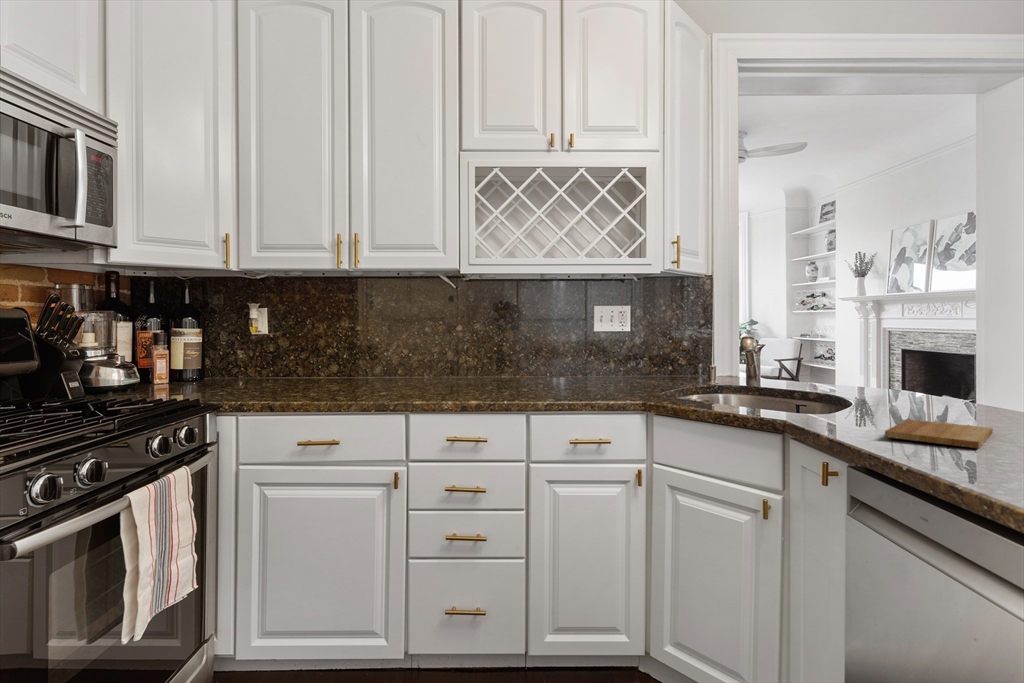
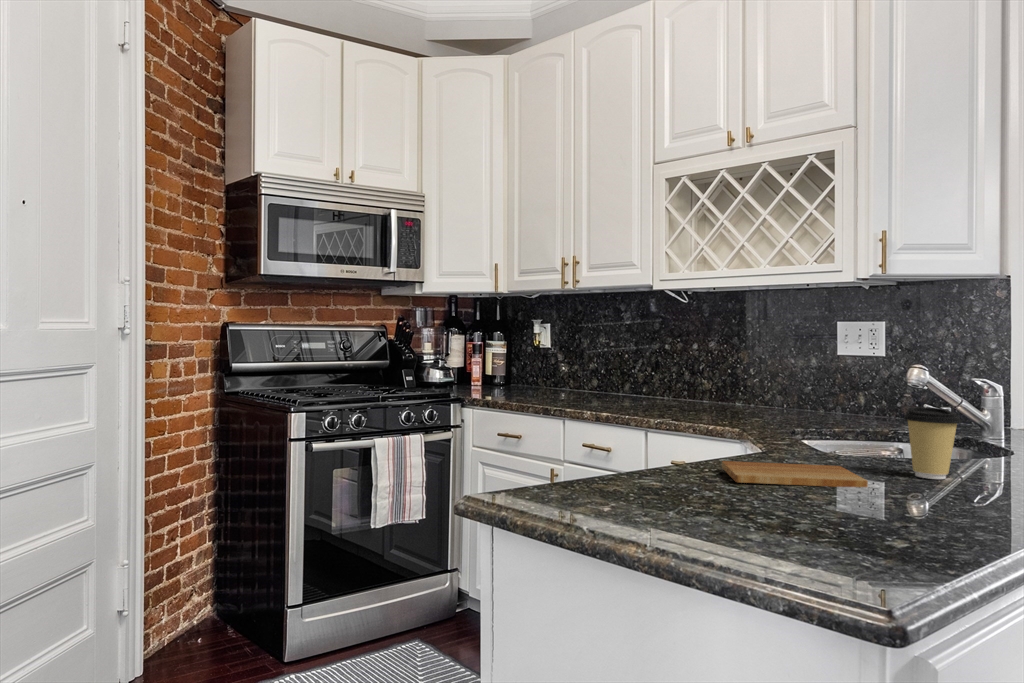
coffee cup: none [920,367,967,419] -> present [904,407,961,479]

